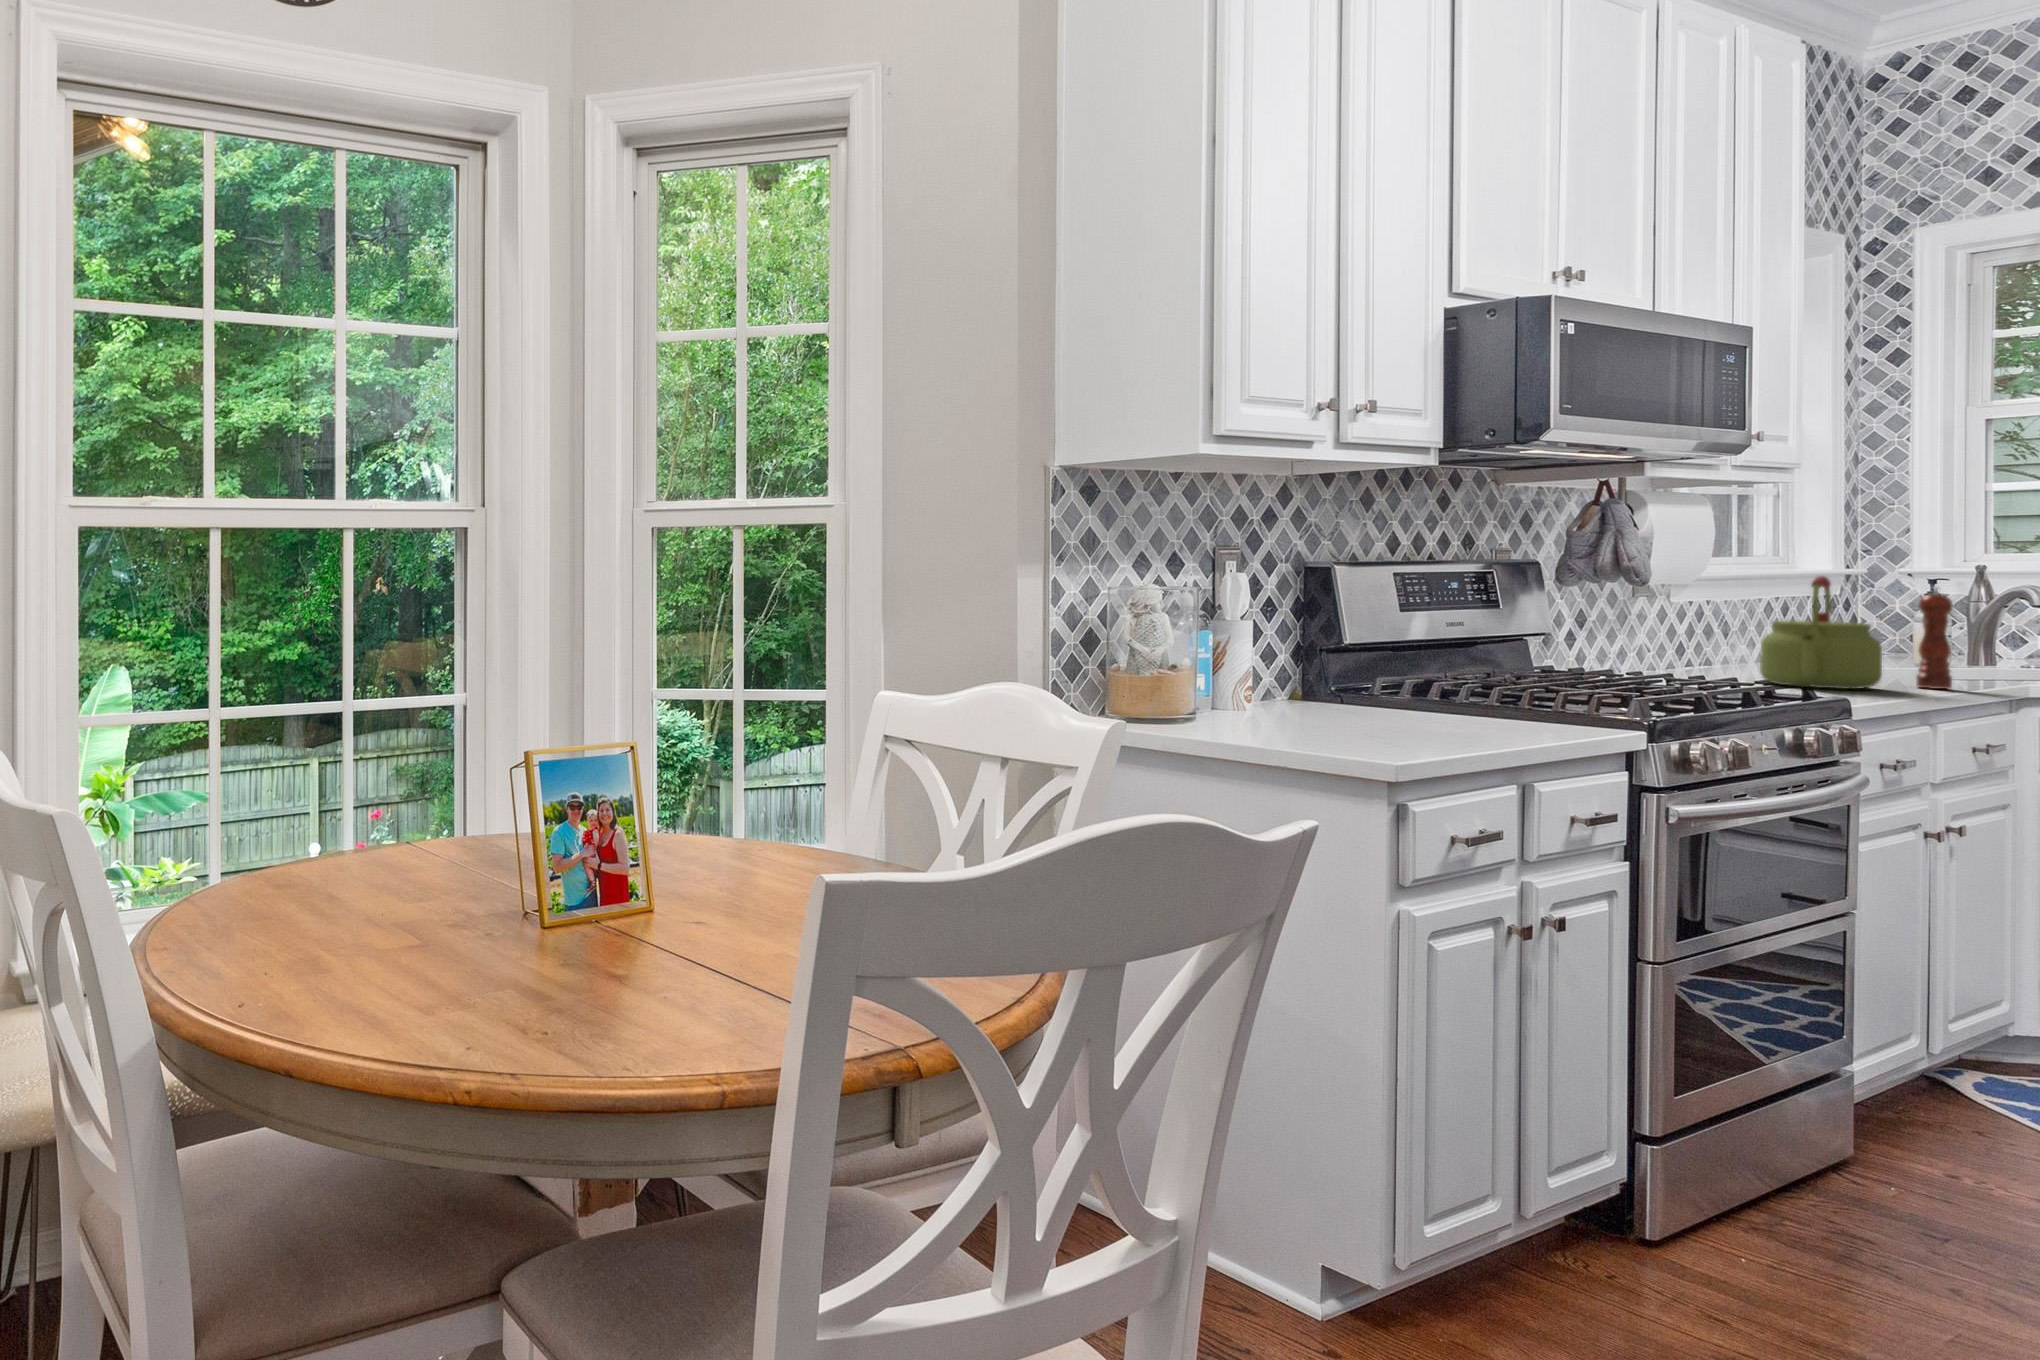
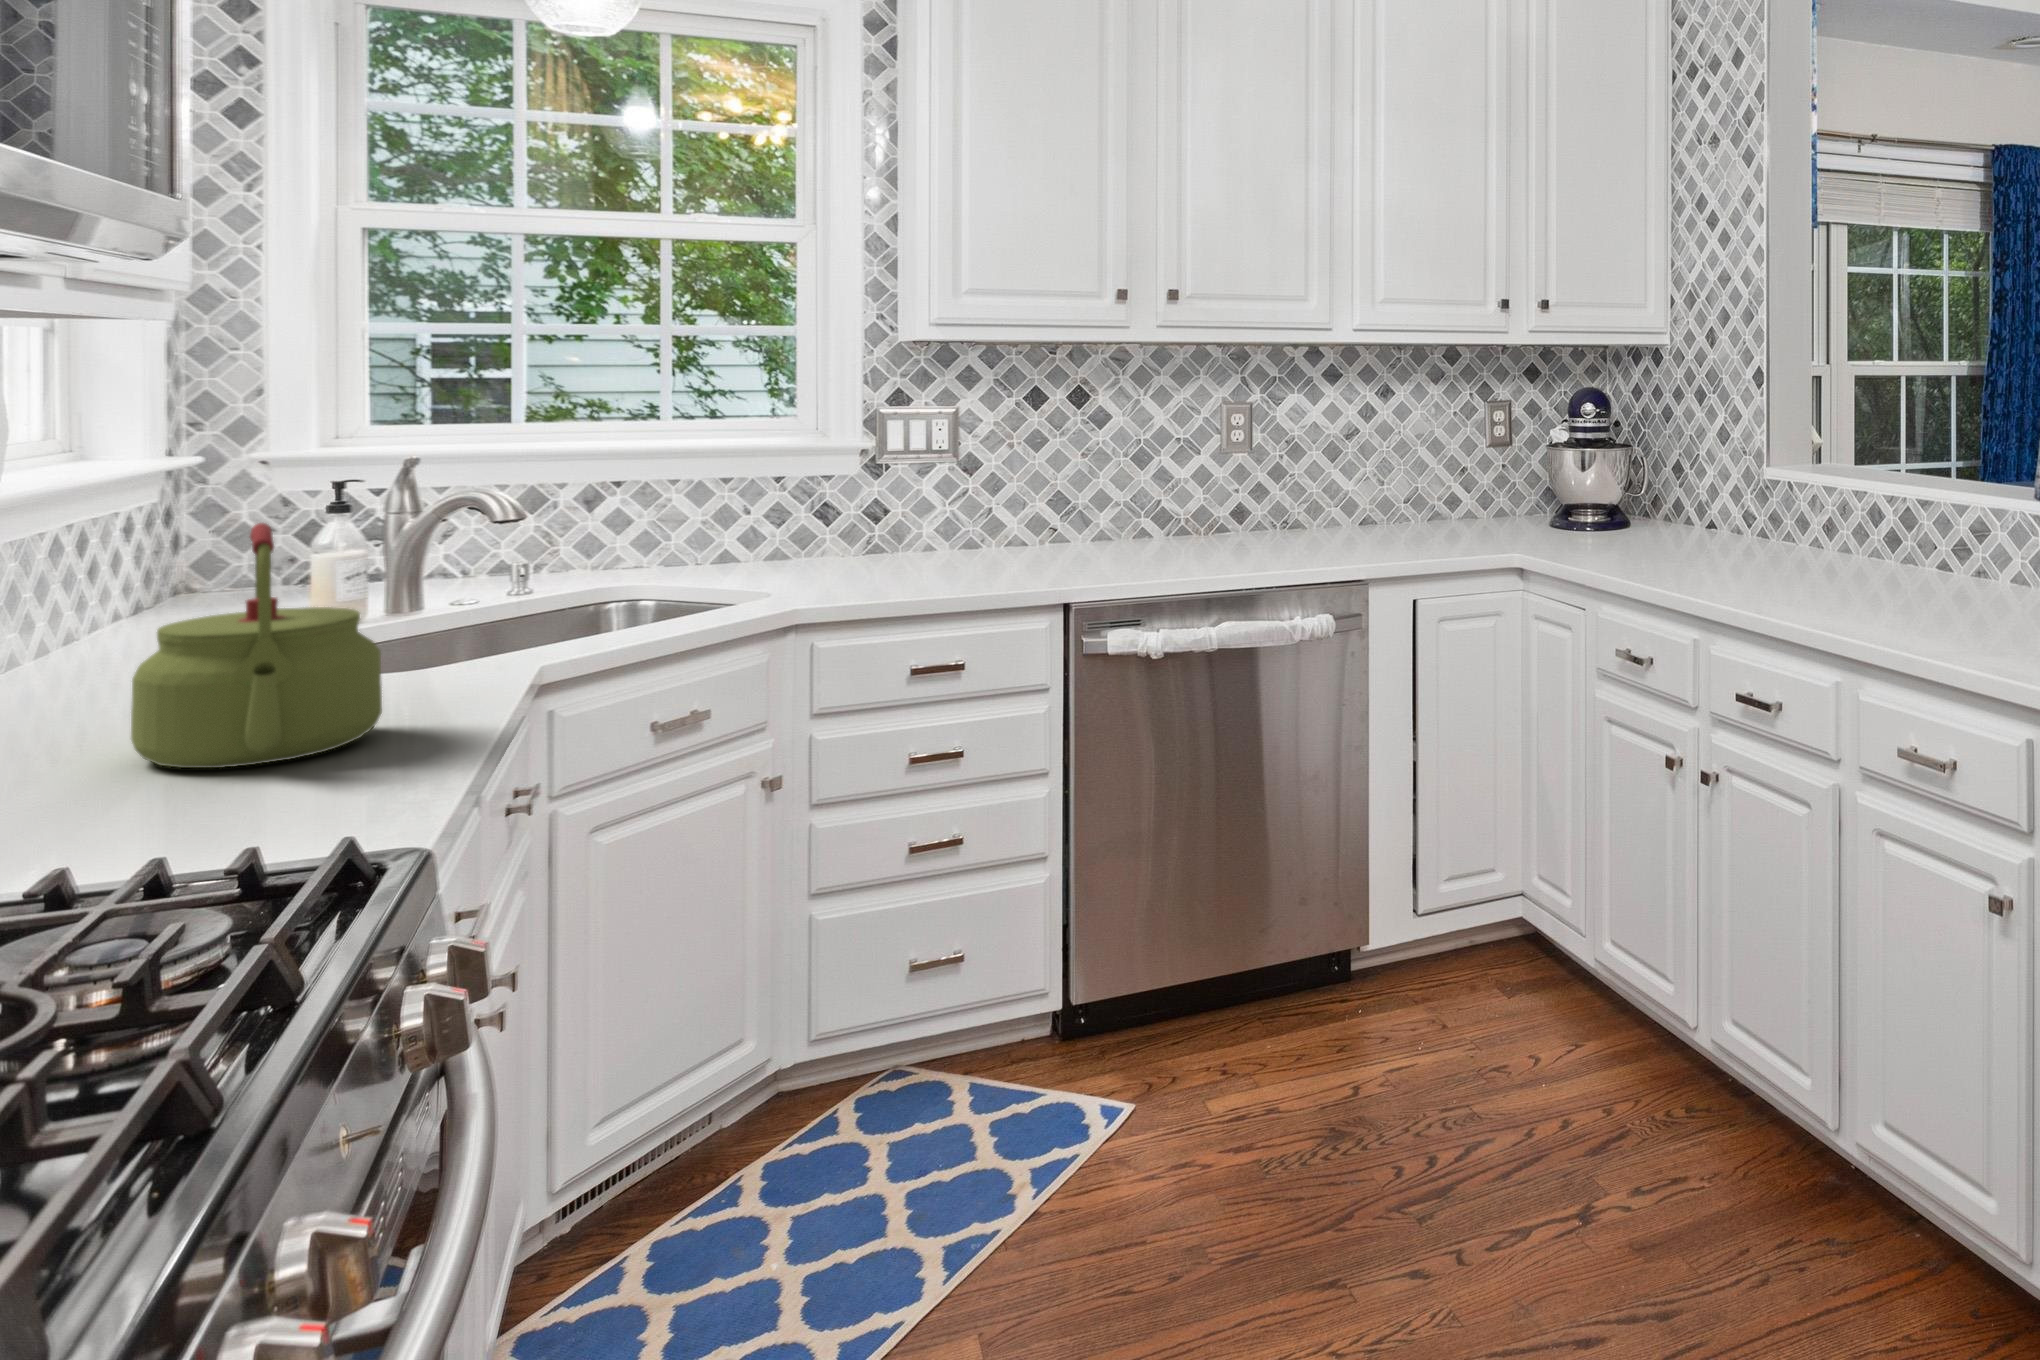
pepper mill: present [1916,587,1953,689] -> none [409,518,467,702]

